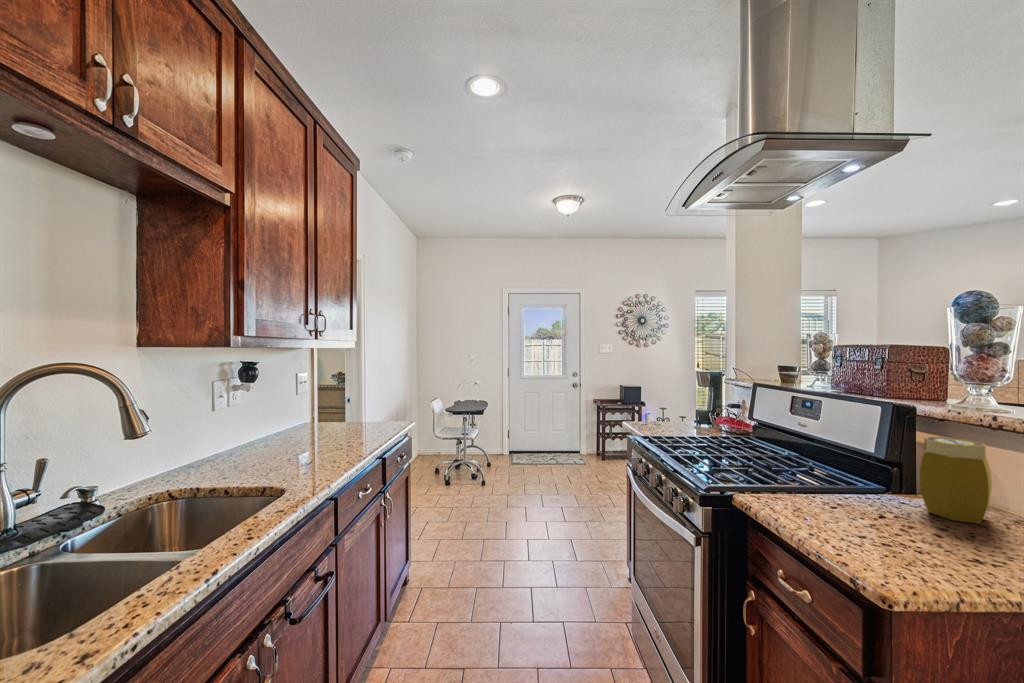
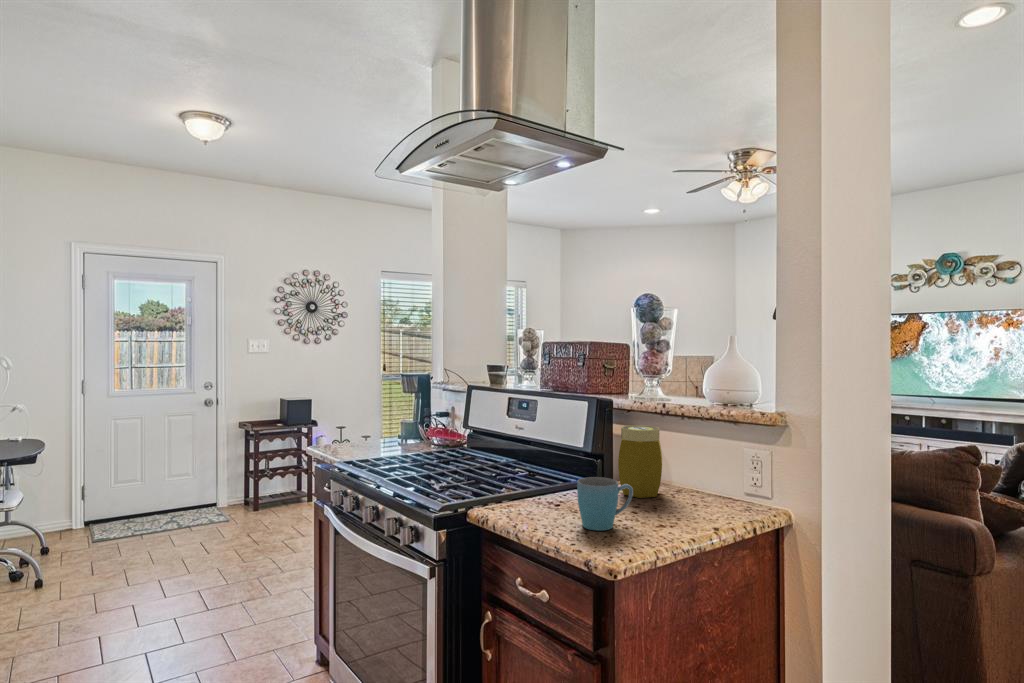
mug: none [850,486,931,548] -> present [577,477,633,531]

